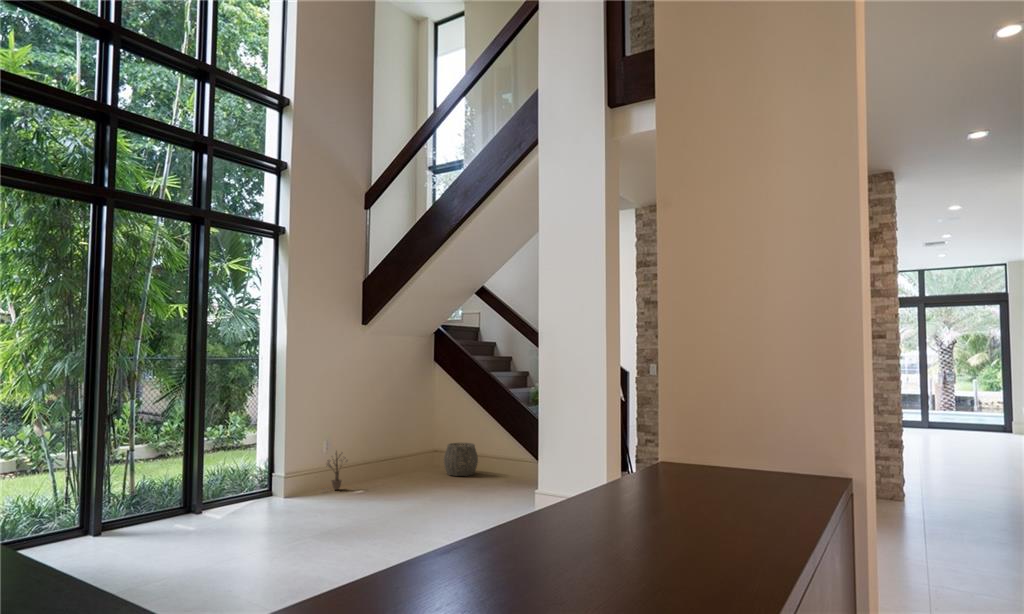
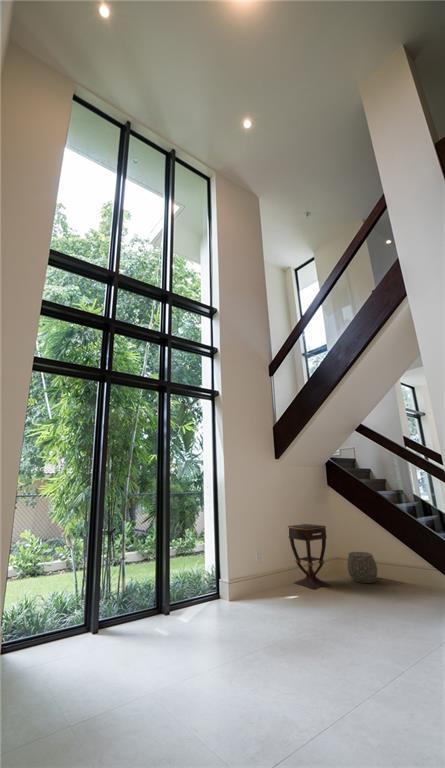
side table: none [373,410,422,484] -> present [288,524,330,589]
decorative plant: present [326,452,342,490] -> none [256,559,274,594]

